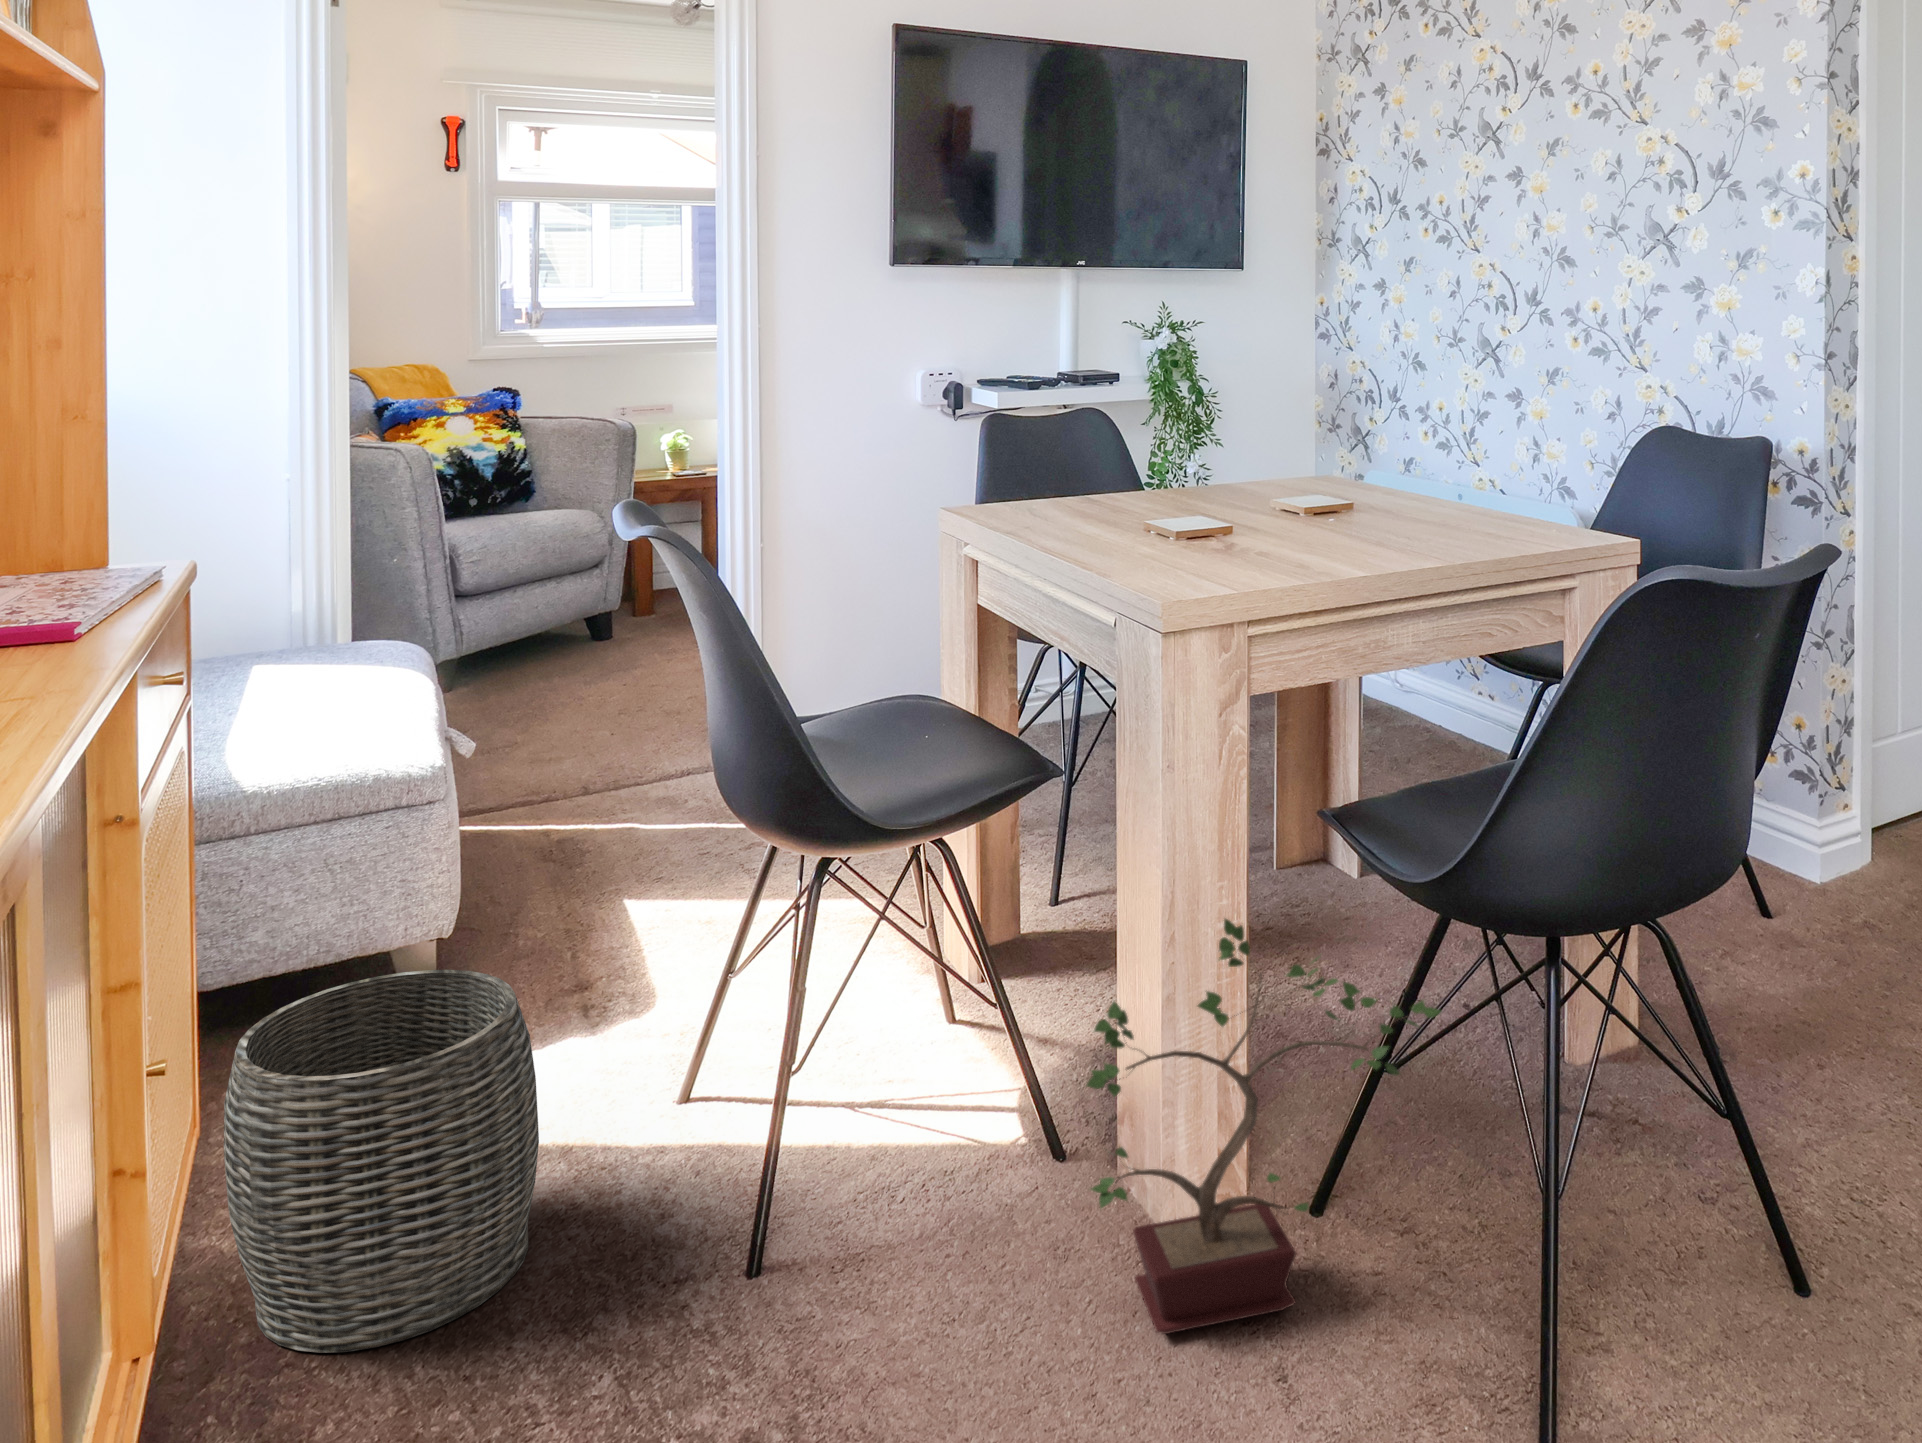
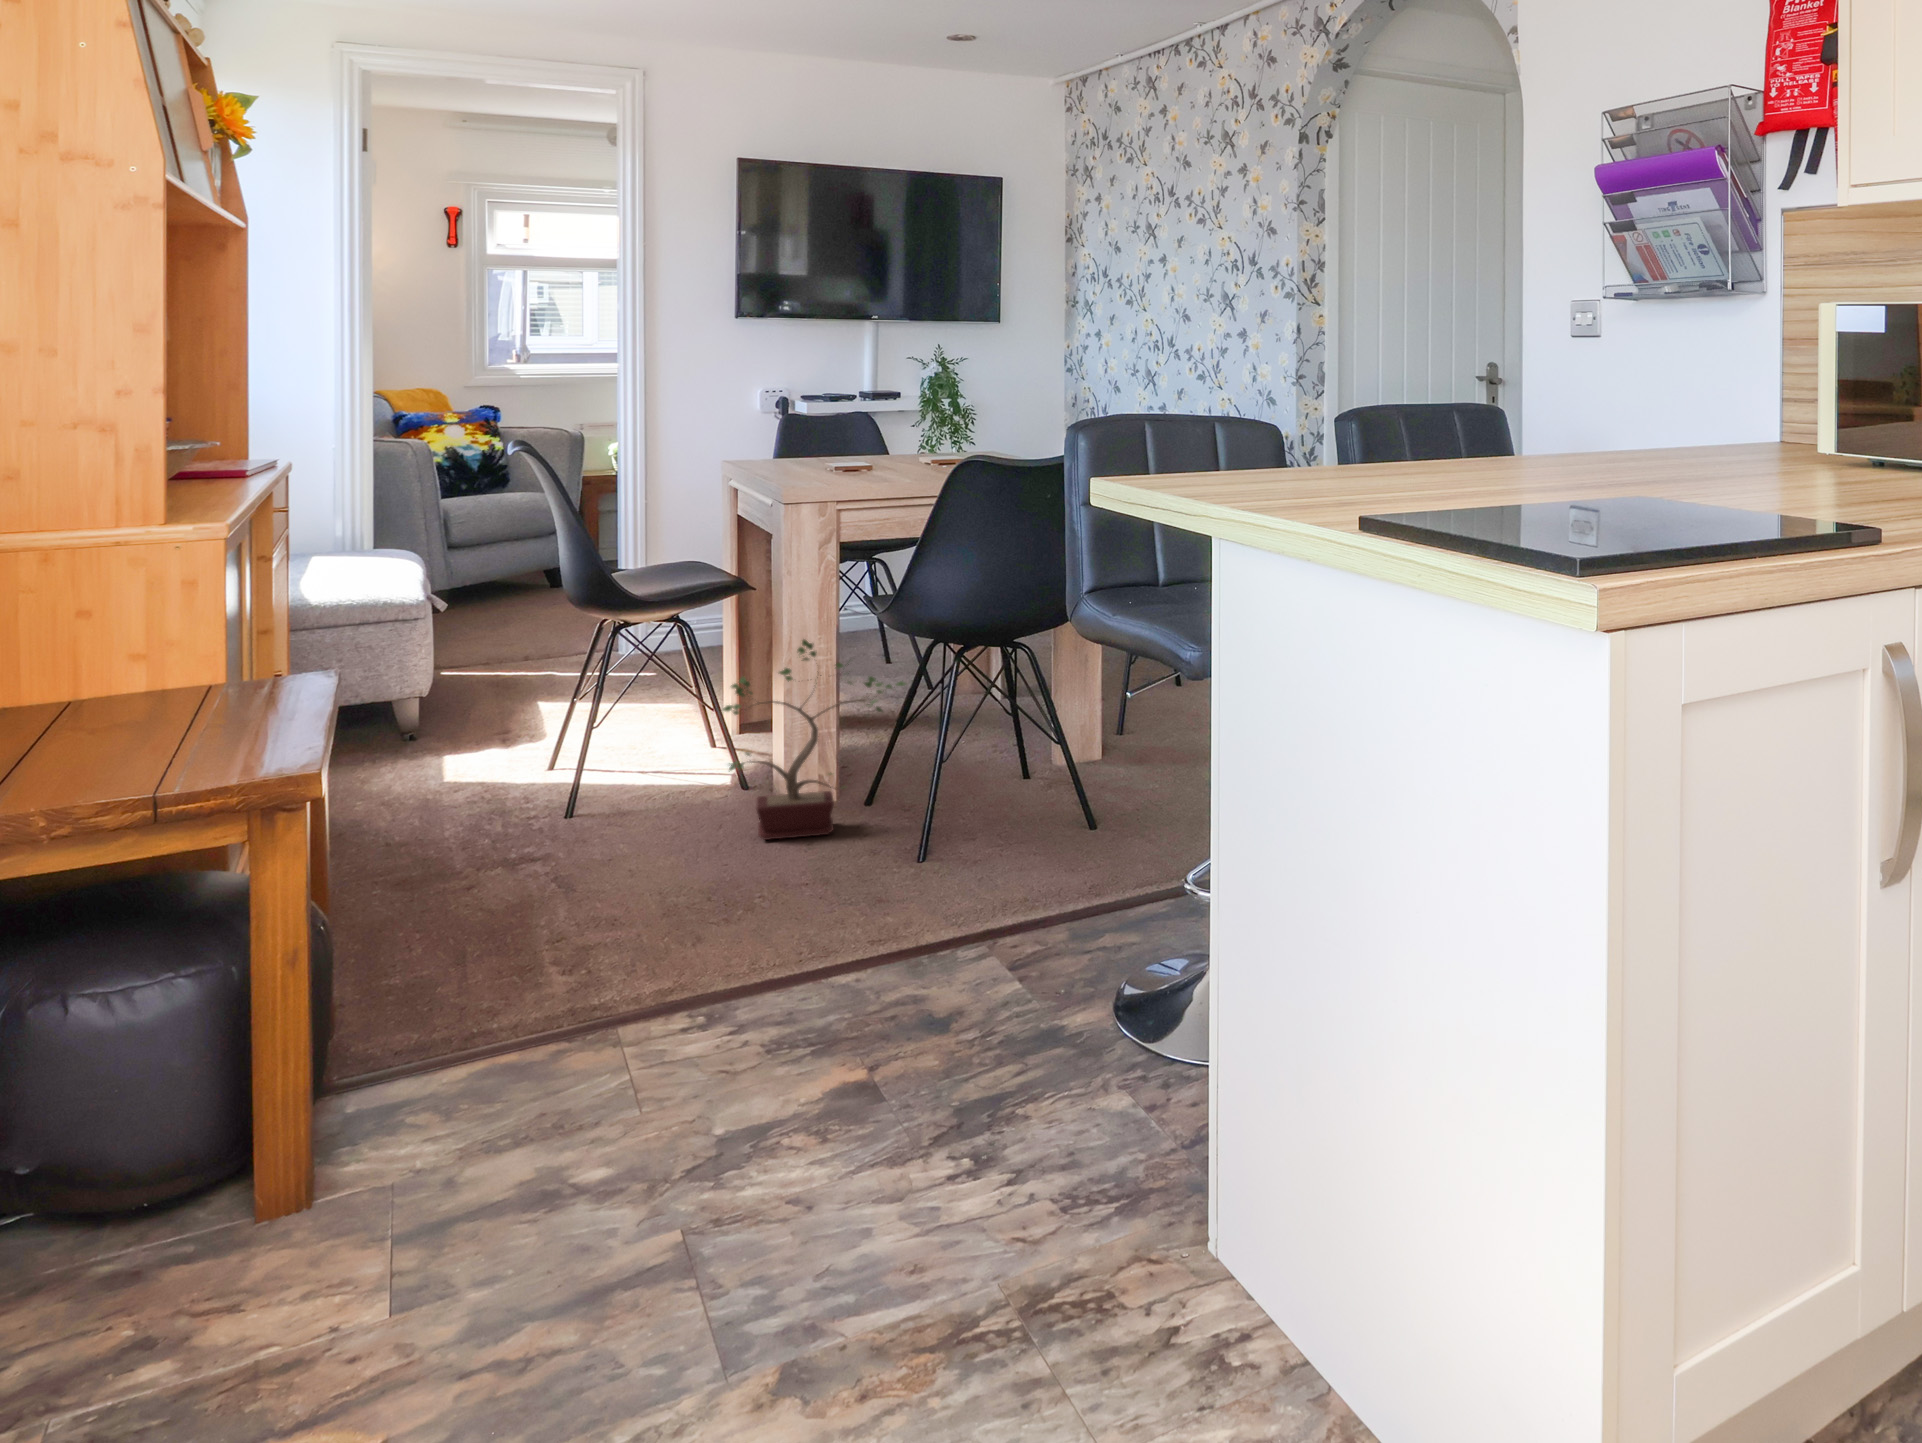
woven basket: present [224,970,539,1353] -> none [300,678,460,841]

